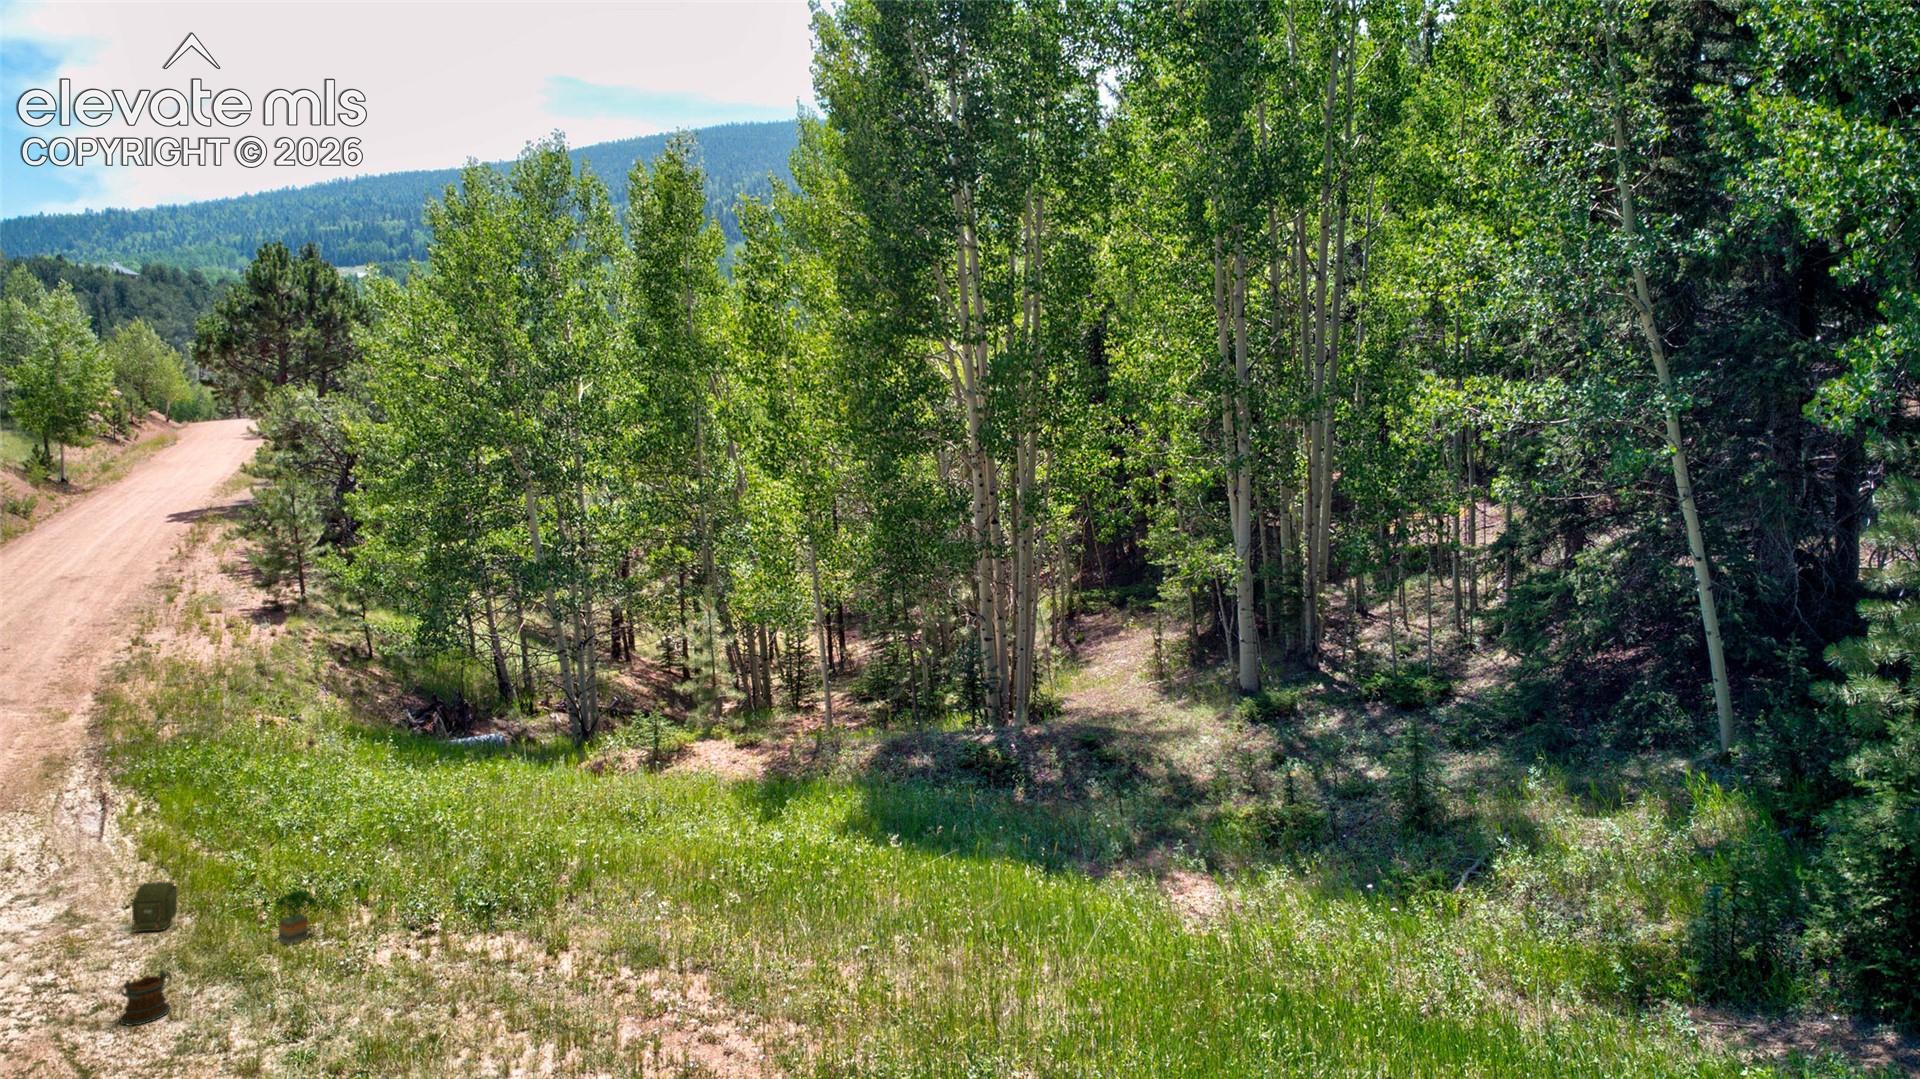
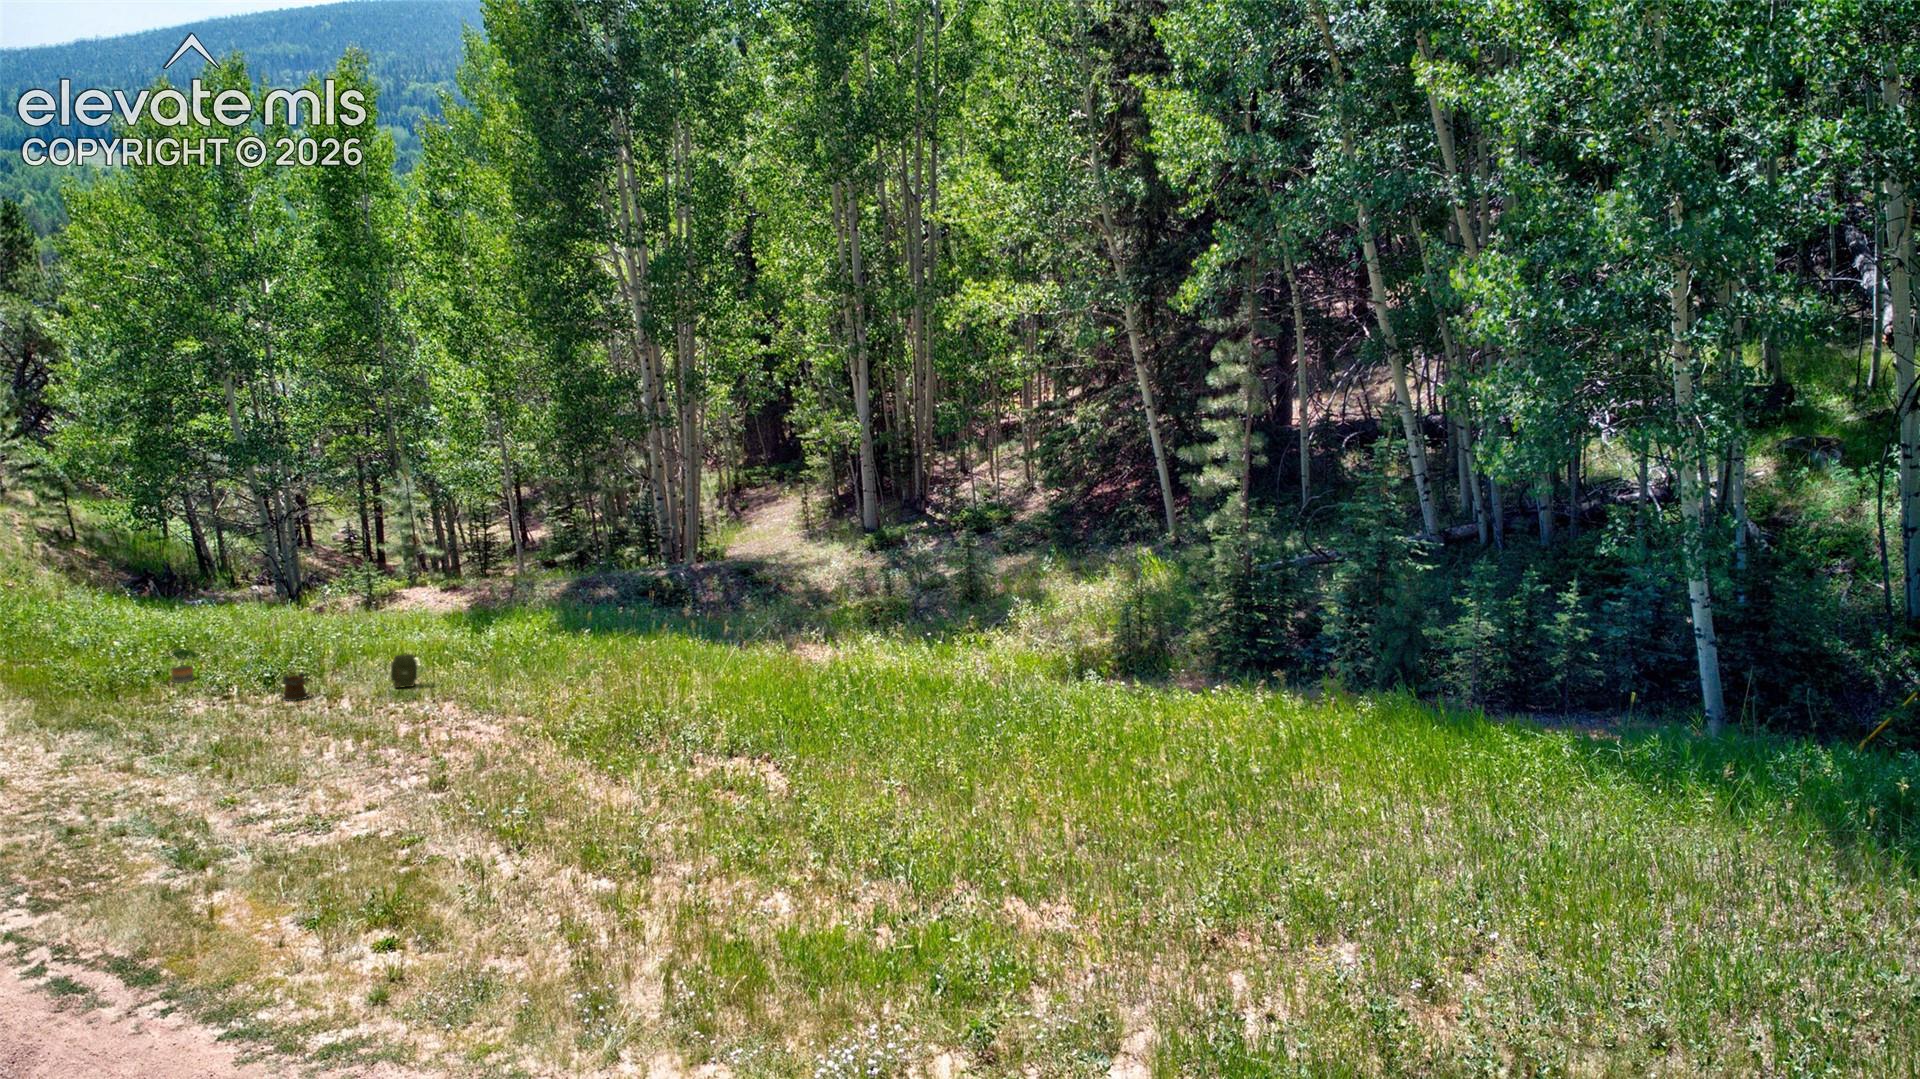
backpack: present [132,881,178,931] -> present [391,654,417,688]
bucket: present [119,970,172,1026] -> present [282,672,309,701]

